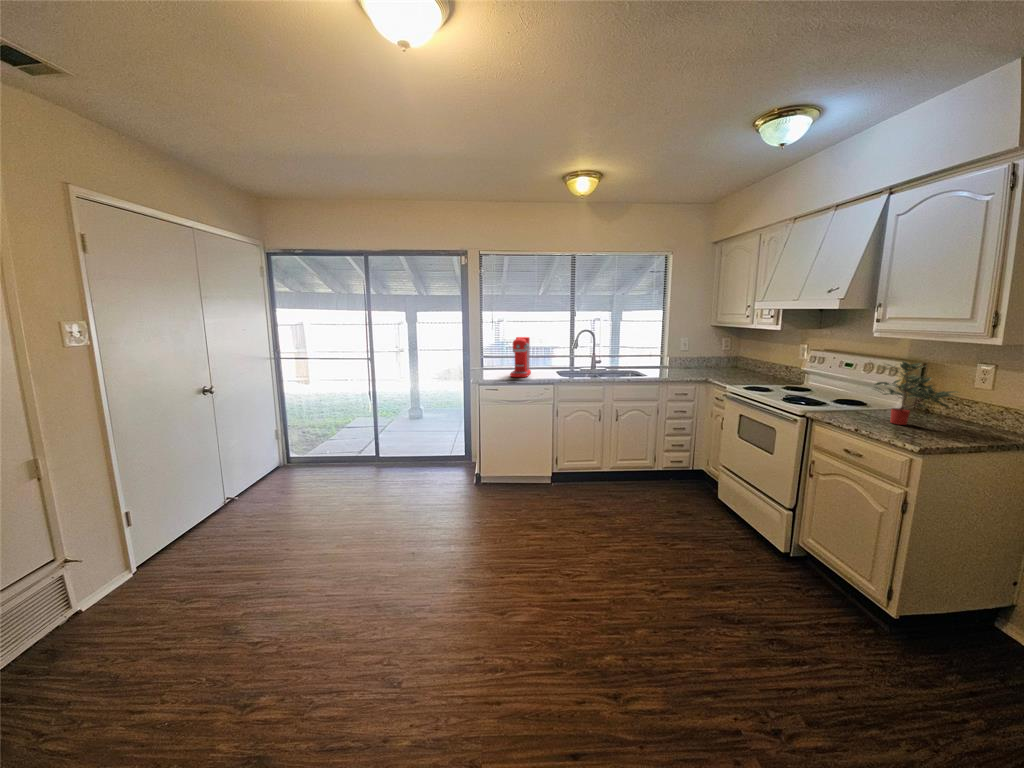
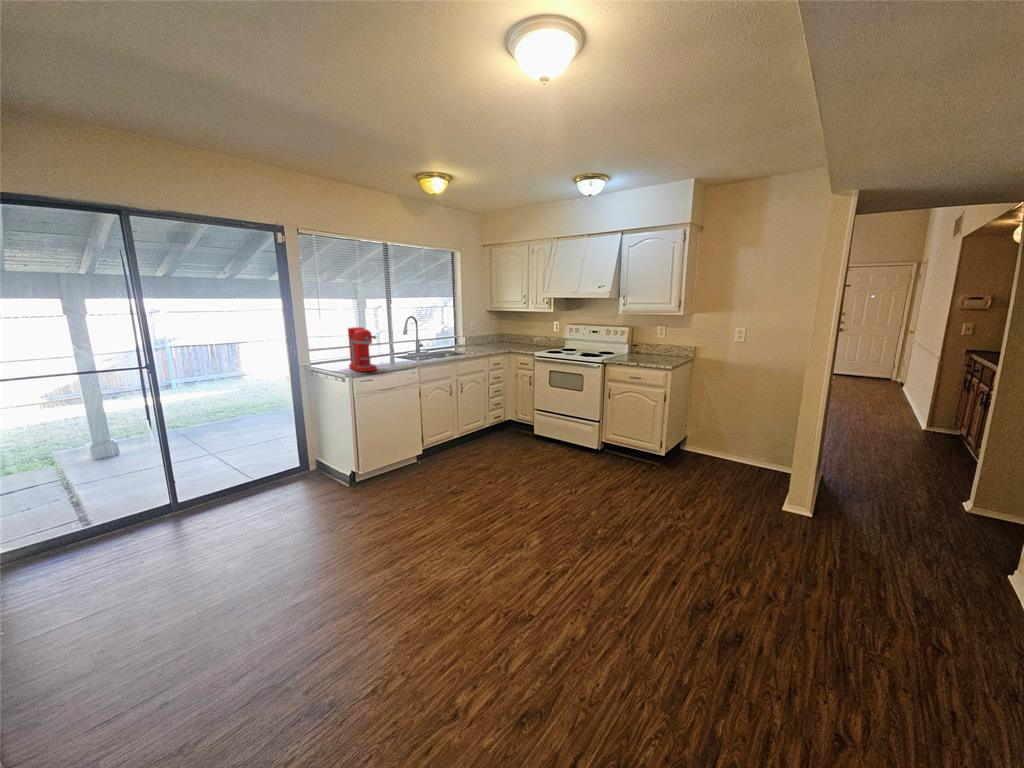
potted plant: present [876,362,958,425] -> none [630,326,666,360]

